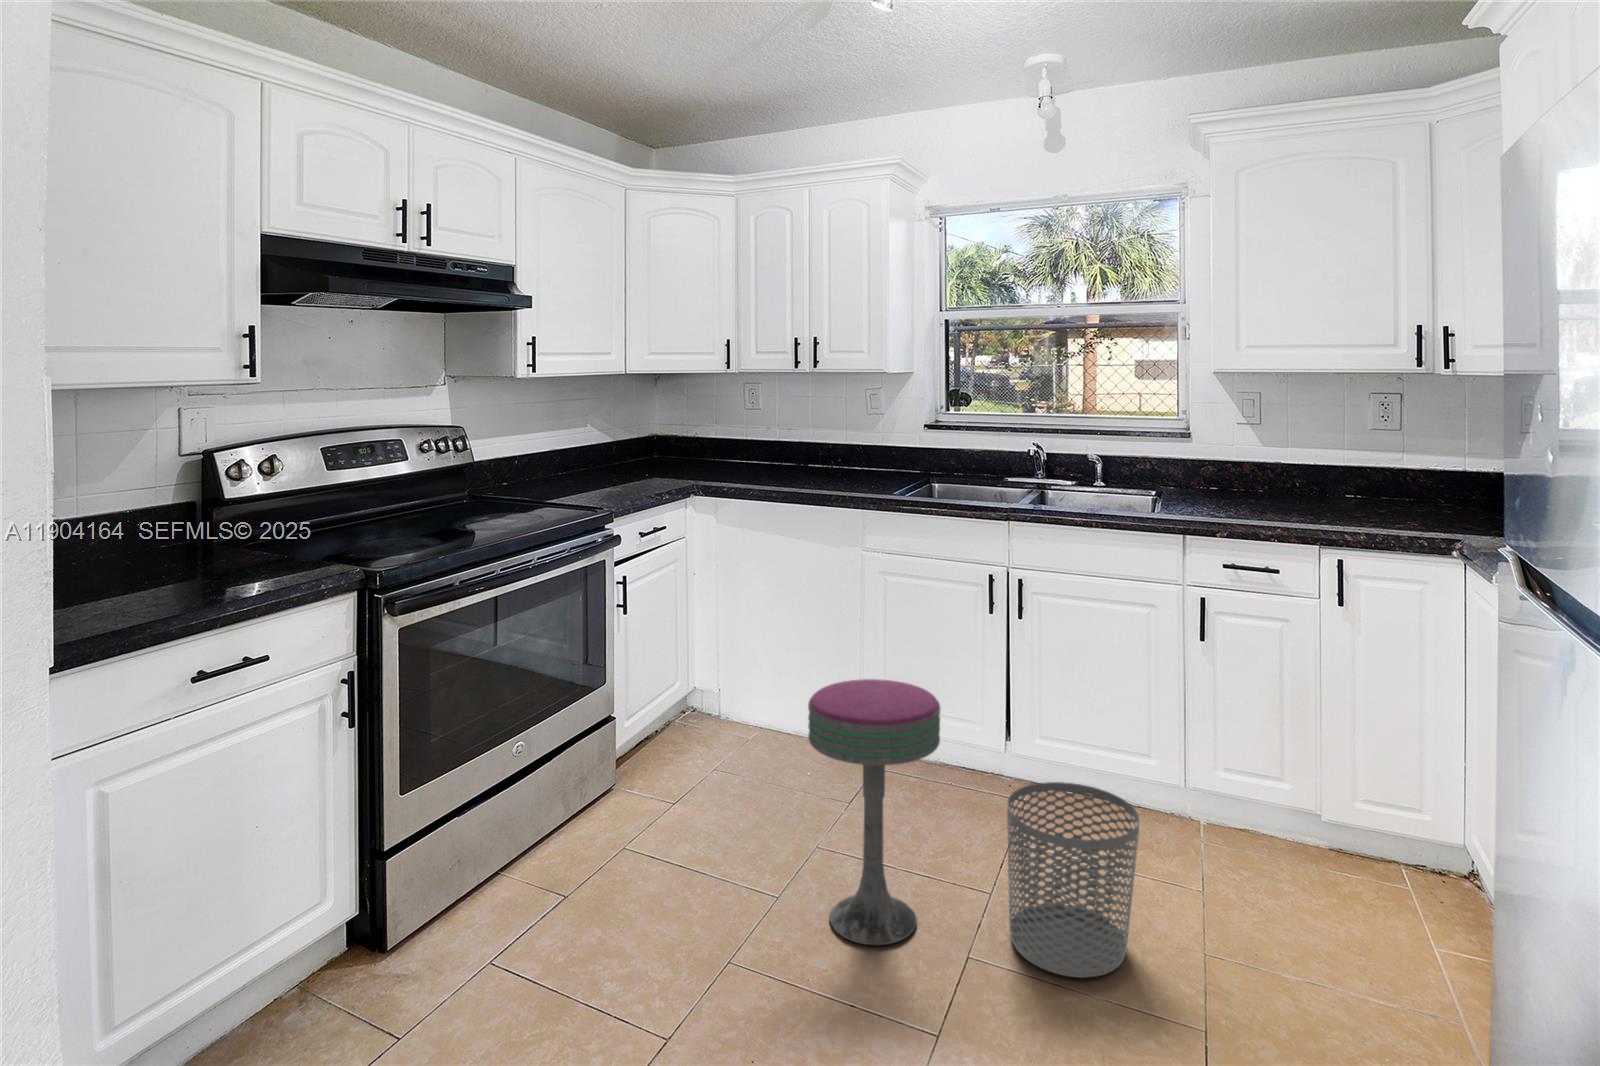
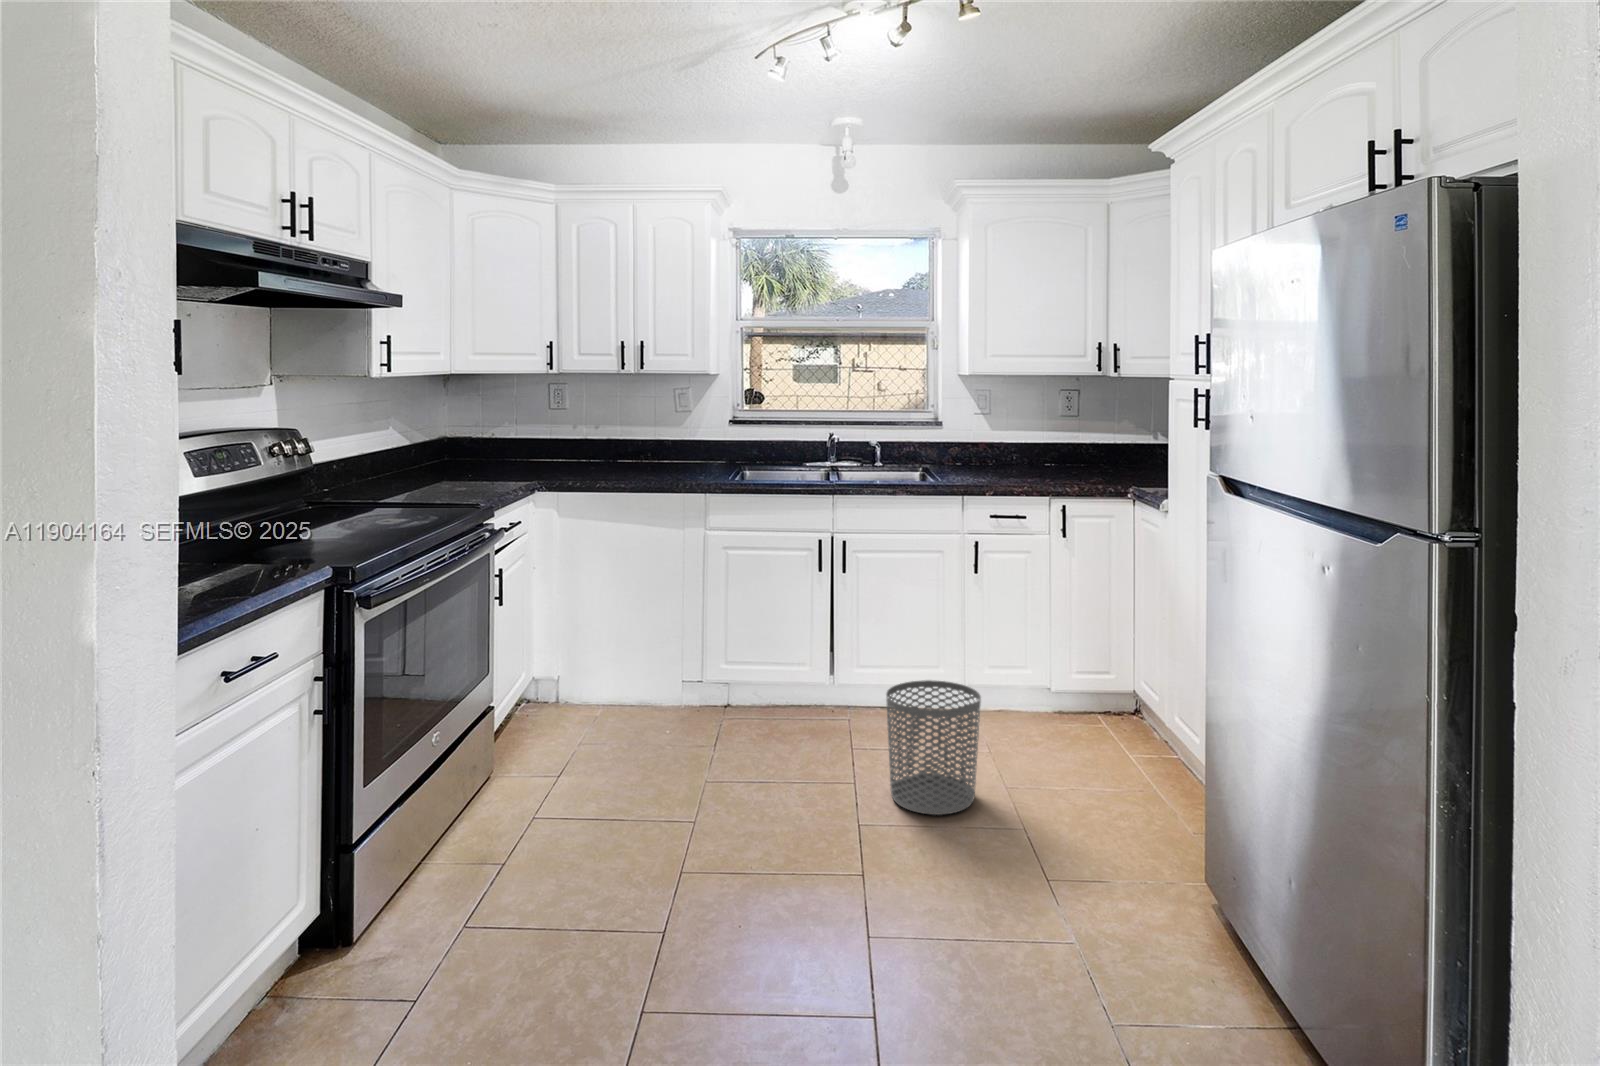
bar stool: present [808,679,940,945] -> none [734,618,839,825]

